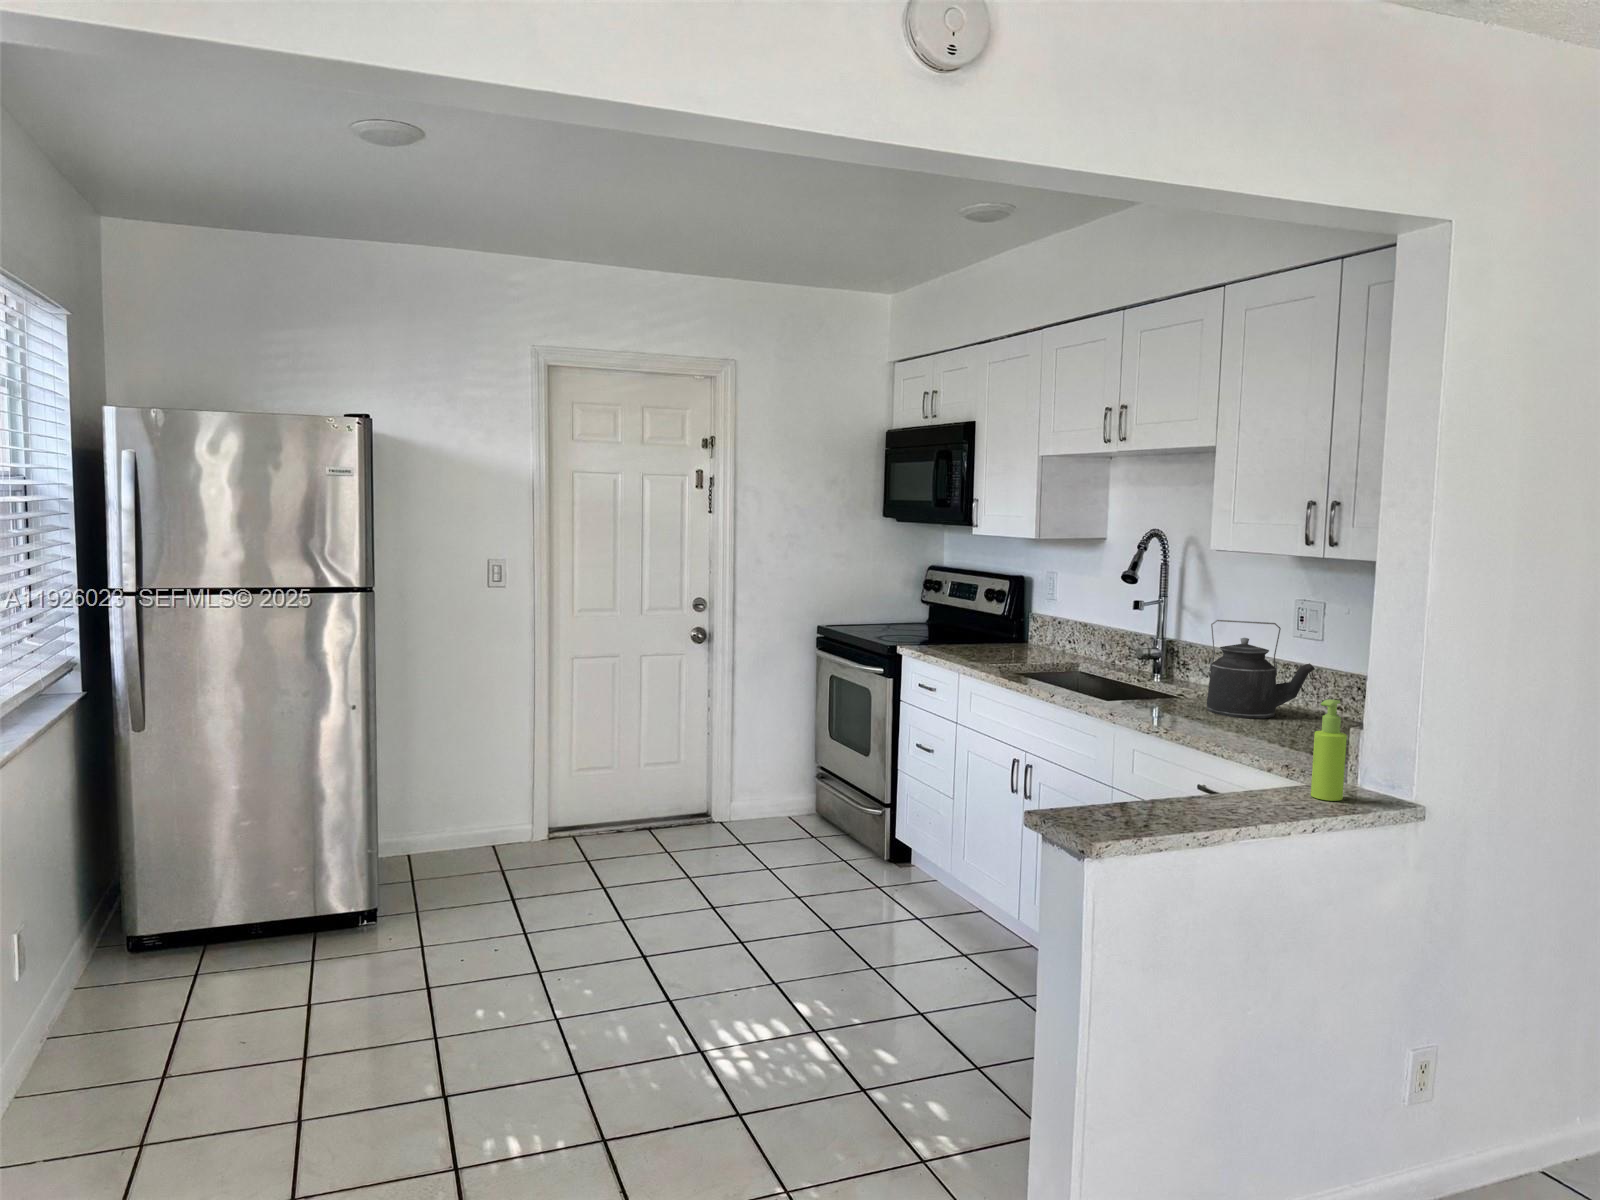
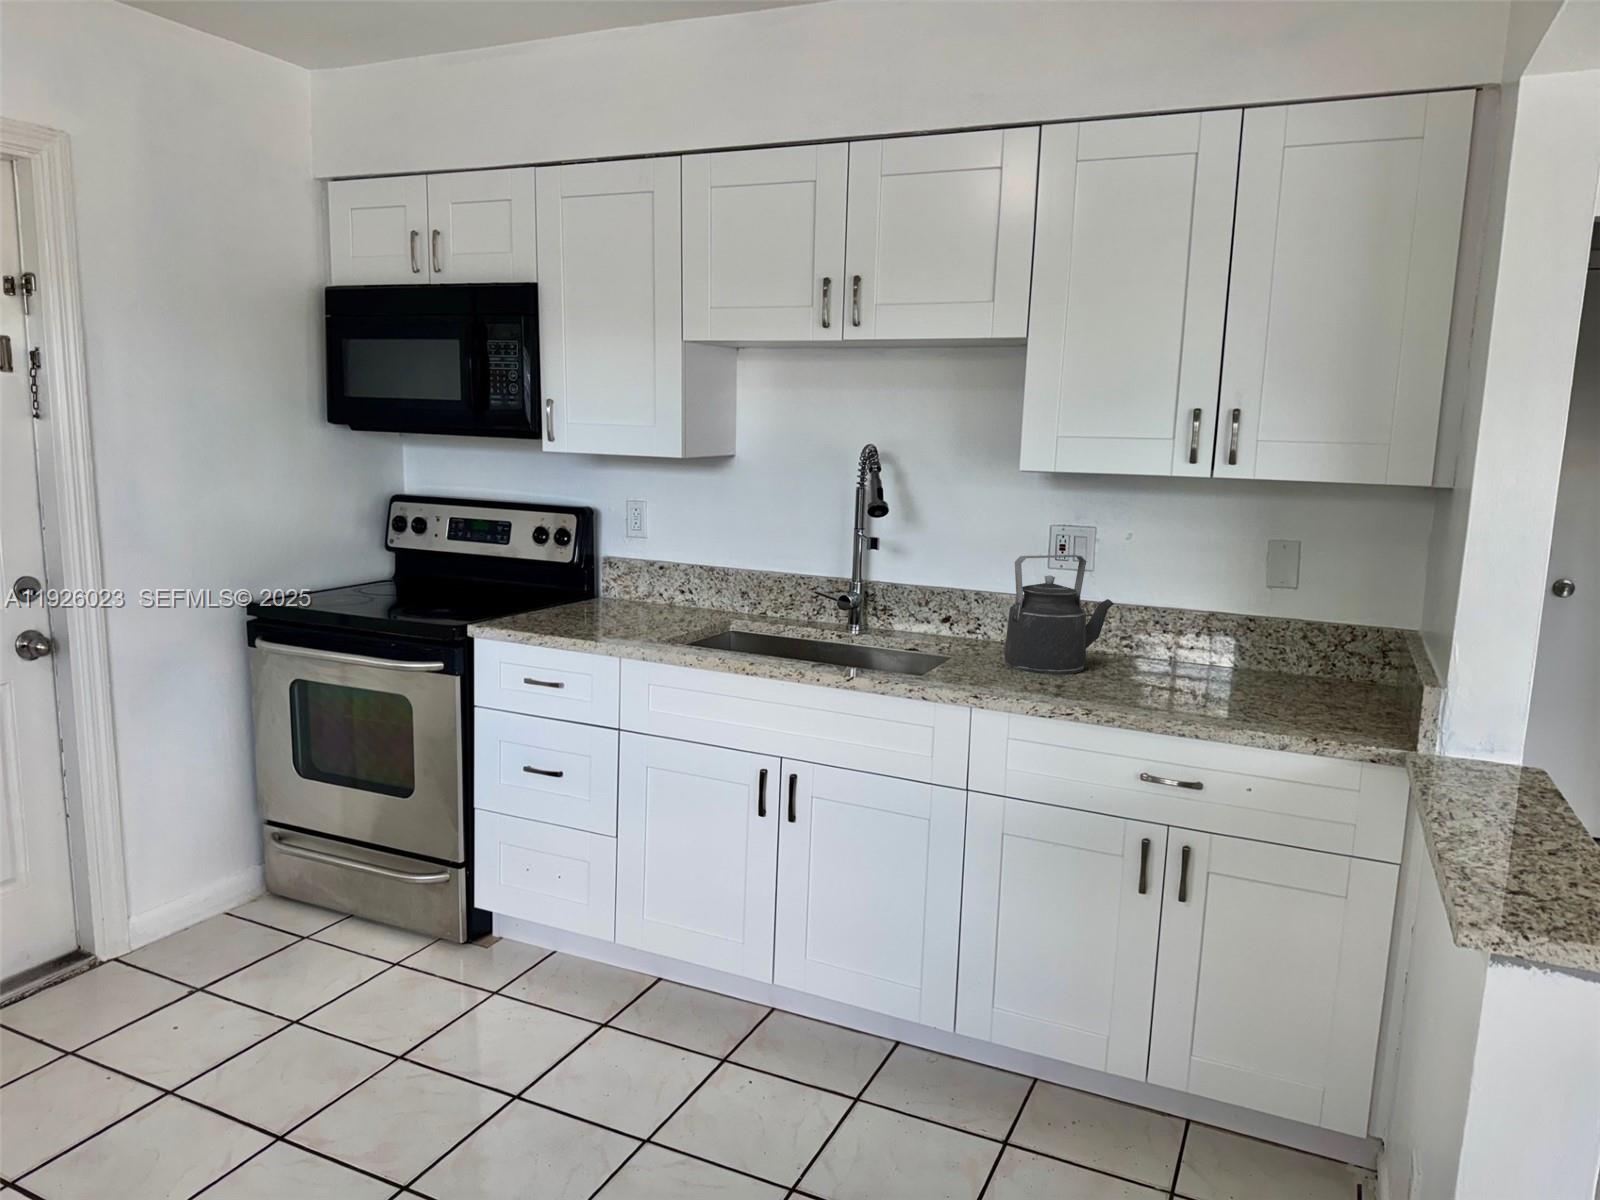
soap dispenser: present [1311,699,1347,801] -> none [1452,659,1510,786]

